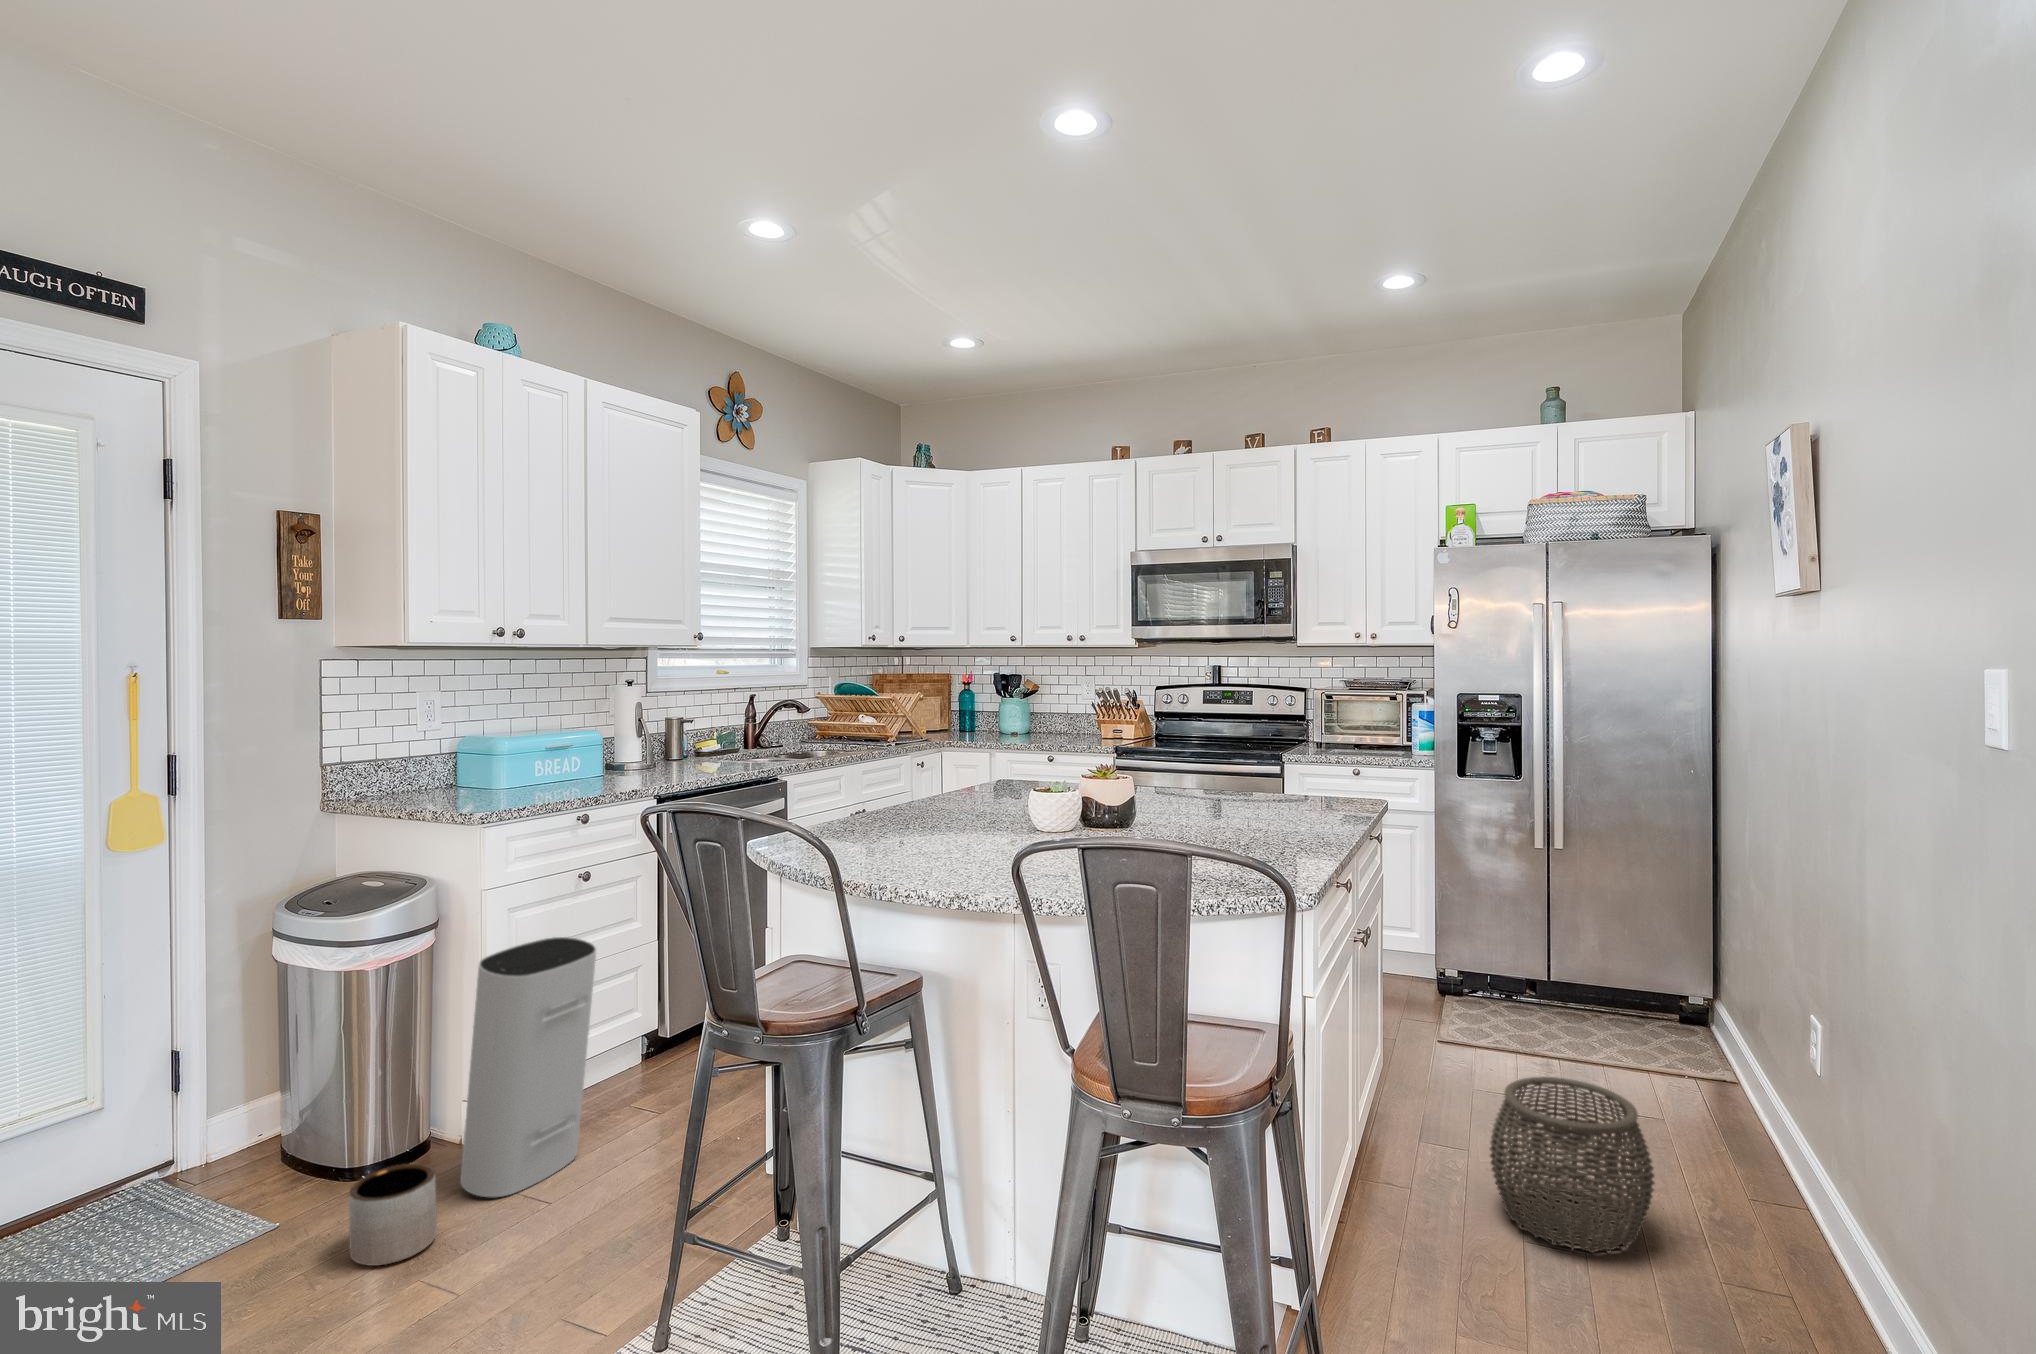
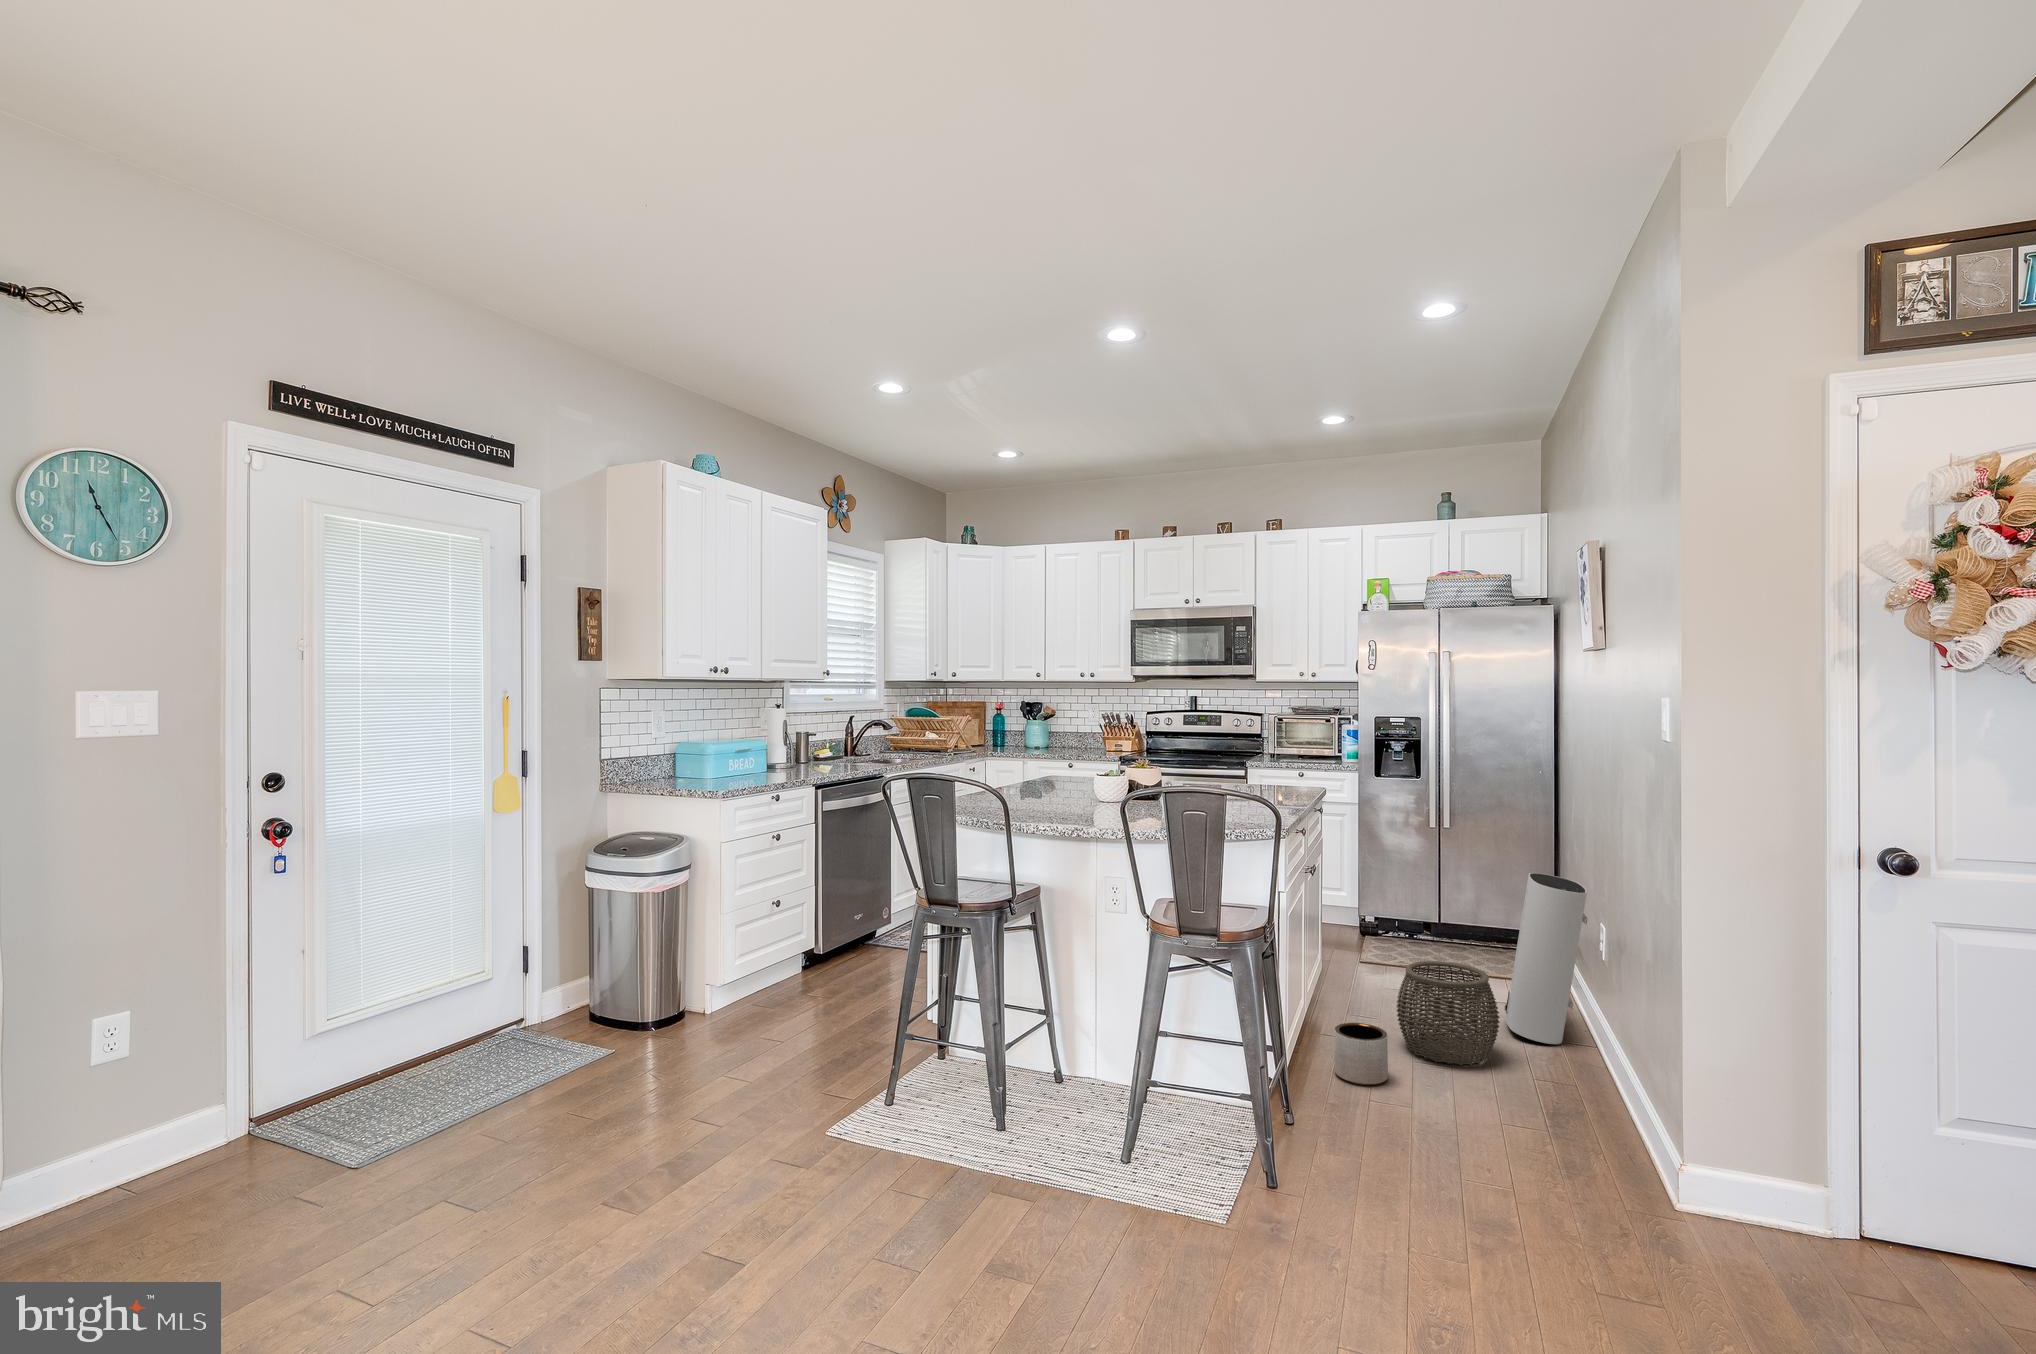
air purifier: present [460,937,597,1197] -> present [1505,873,1587,1044]
planter: present [349,1164,437,1266] -> present [1334,1023,1388,1085]

